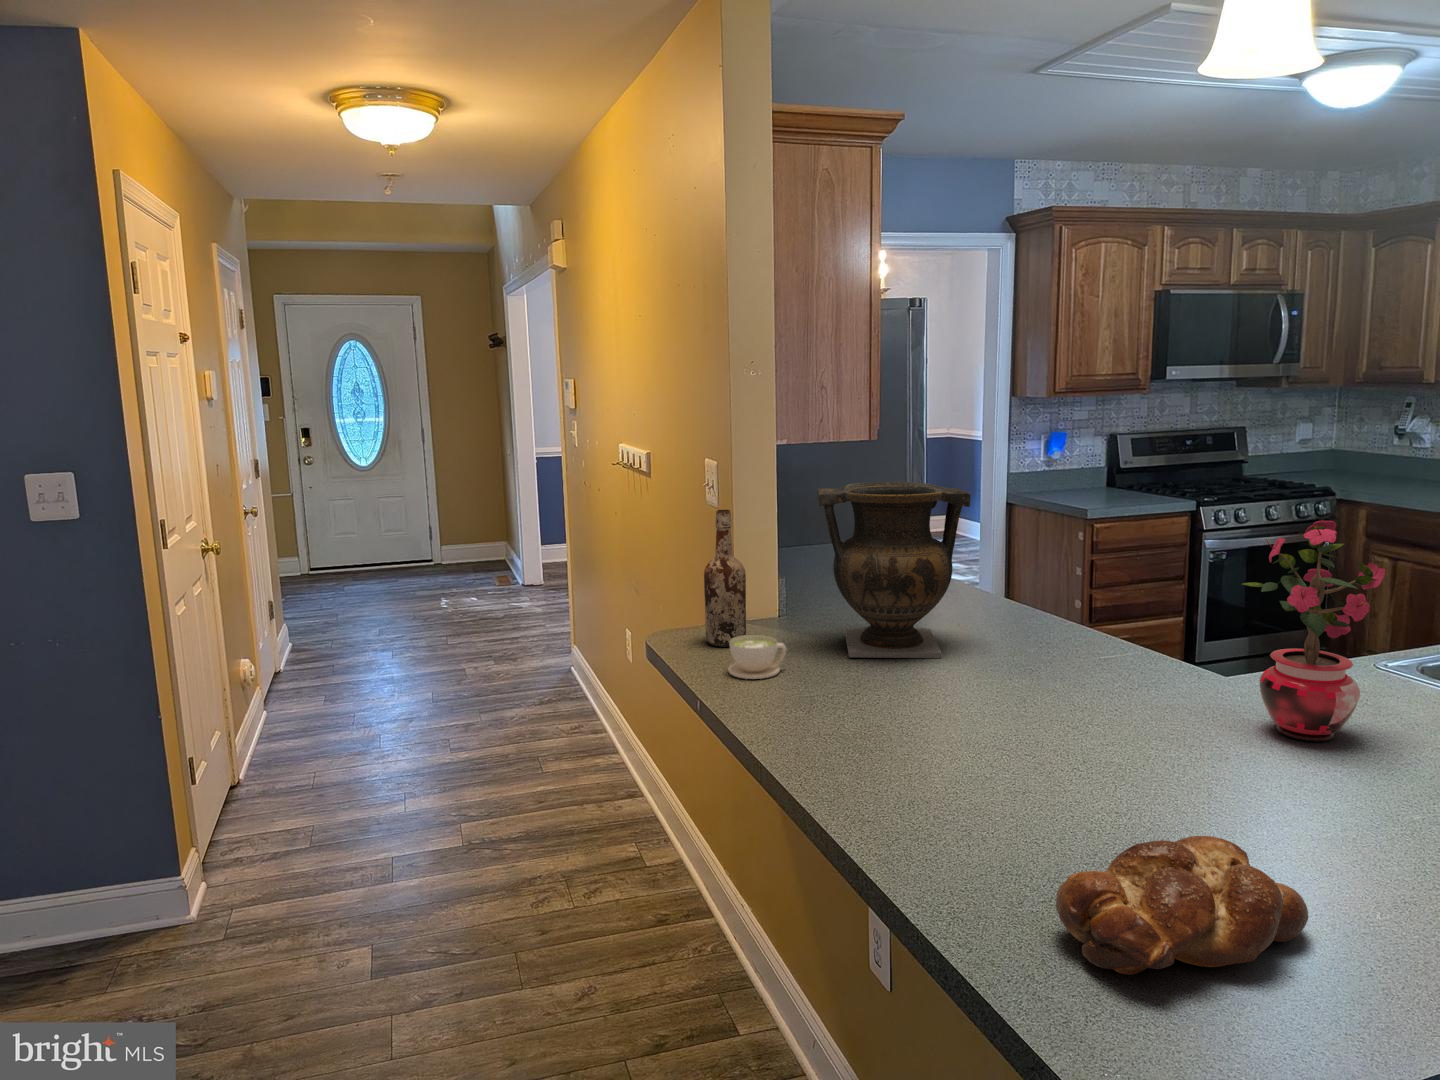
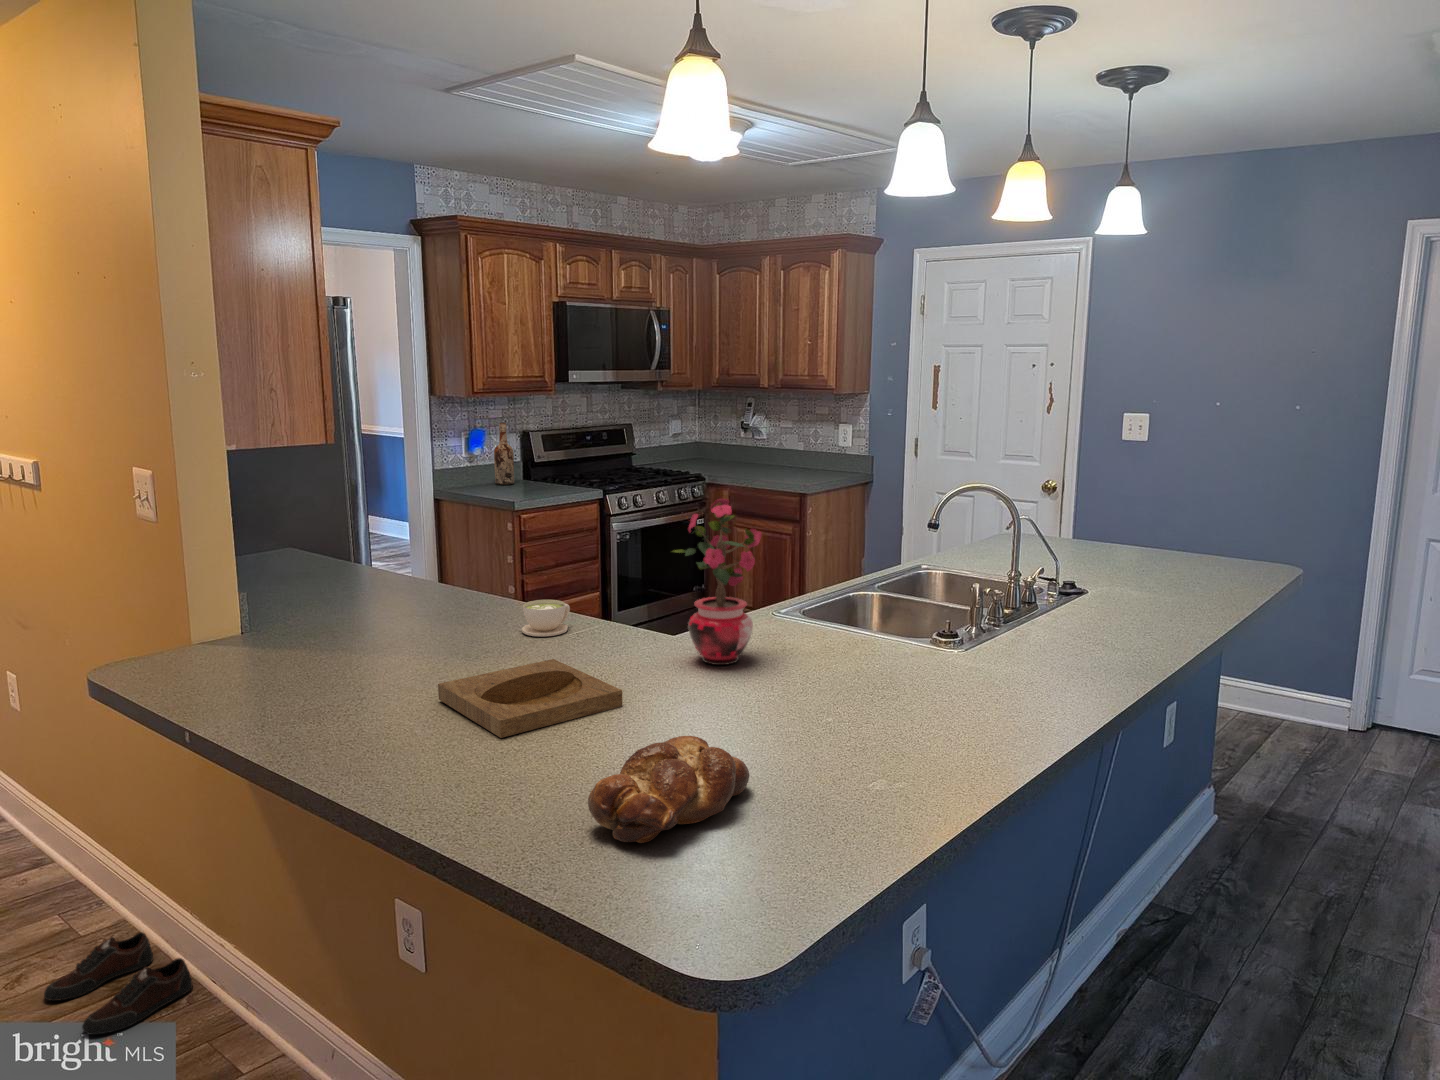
vase: present [817,482,970,658] -> none [284,483,441,658]
wine bottle: present [704,510,746,647] -> present [494,422,514,485]
coffee cup: present [728,635,787,679] -> present [522,600,570,637]
tray: none [933,696,1149,781] -> present [438,659,622,738]
shoe: none [612,872,719,958] -> present [44,932,192,1035]

